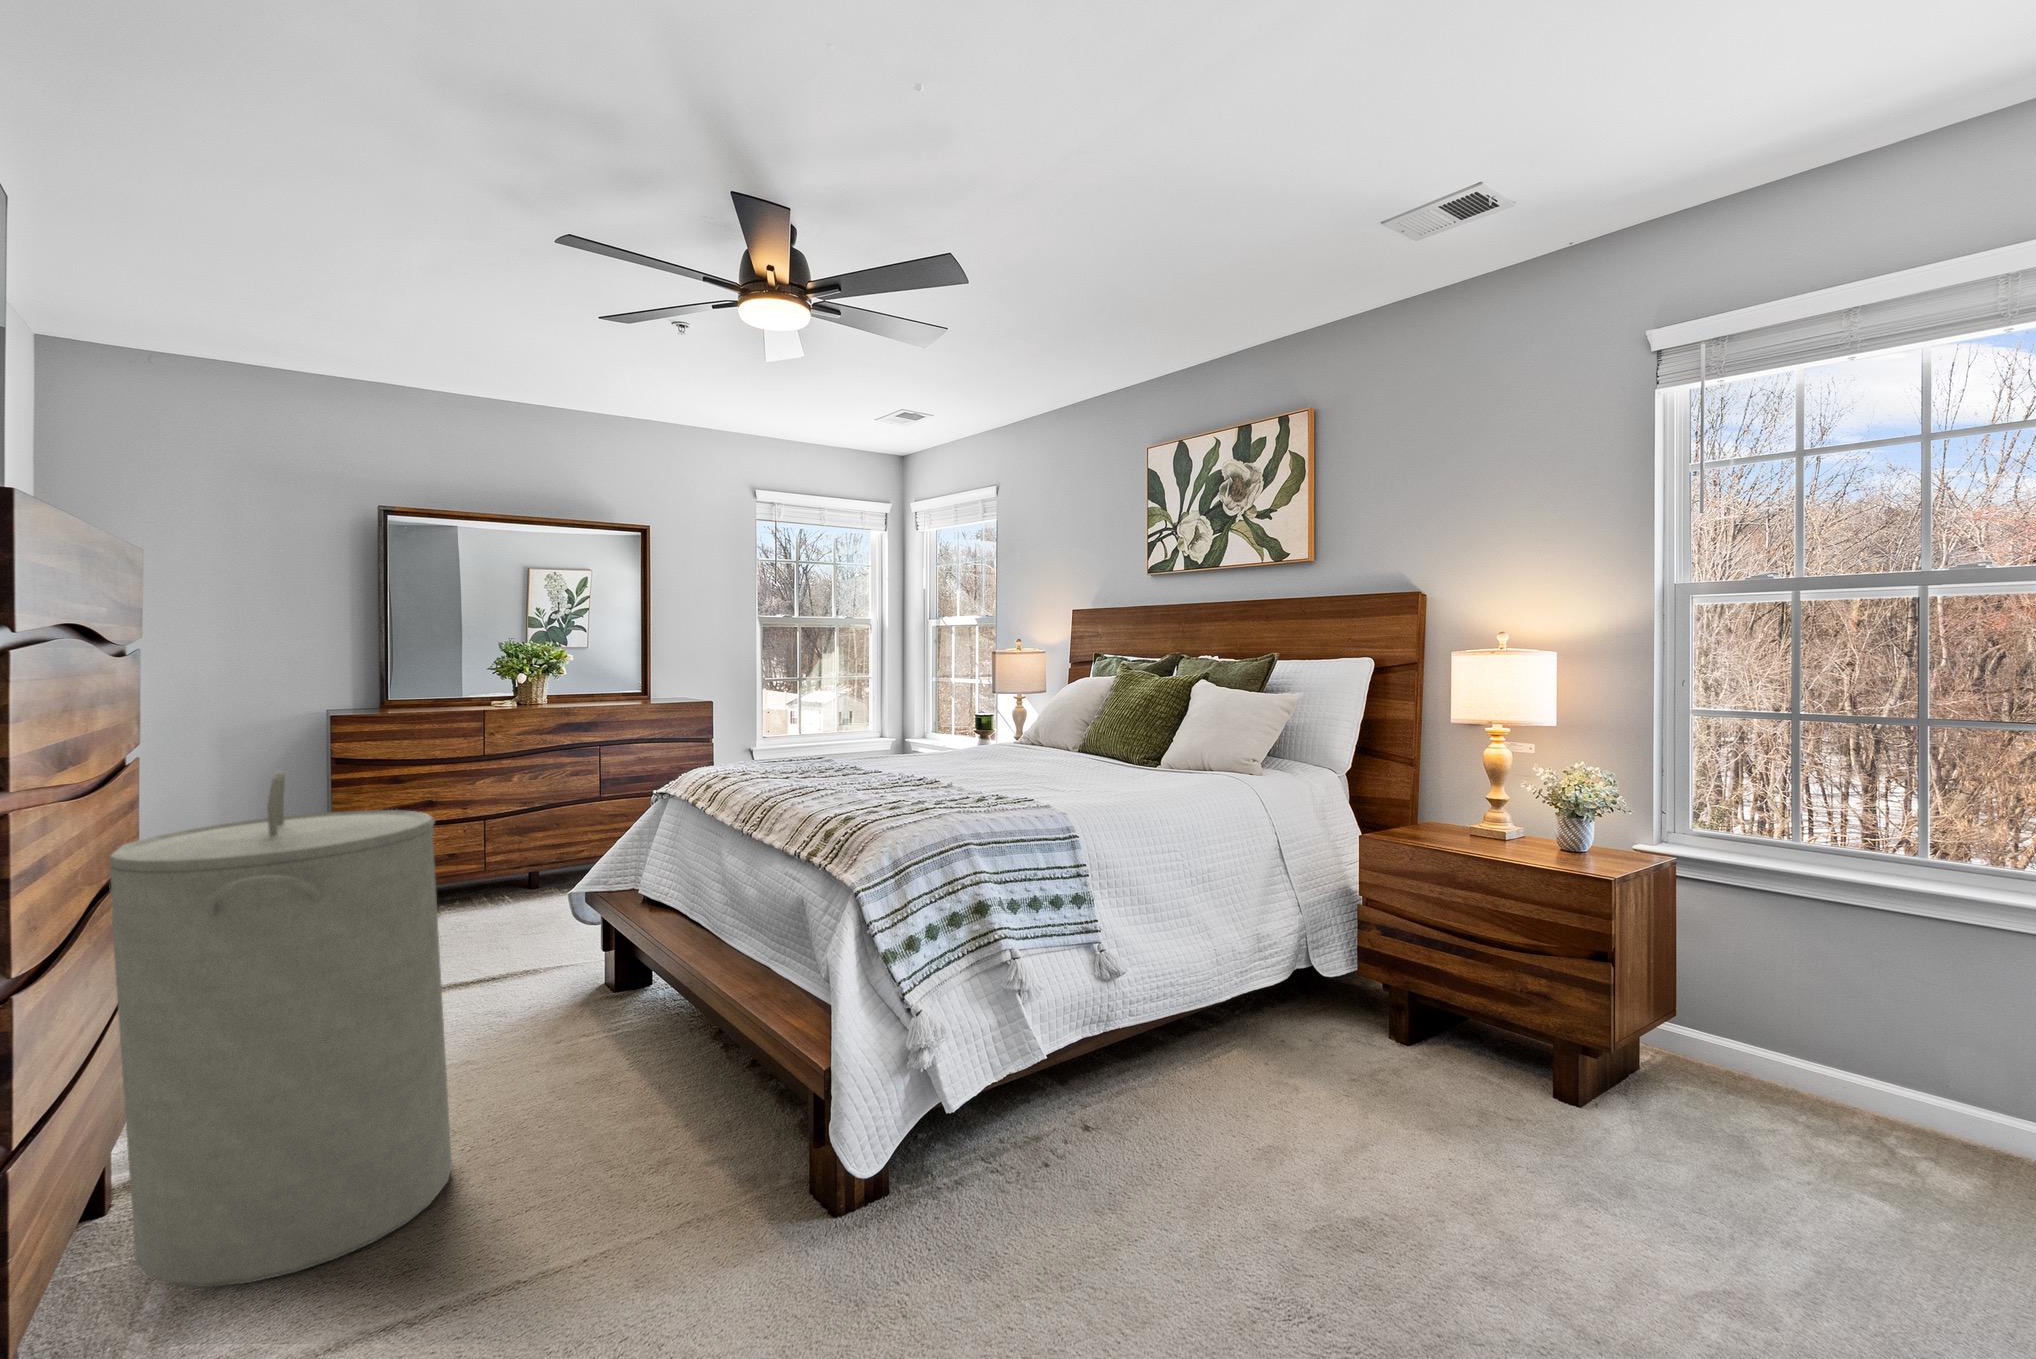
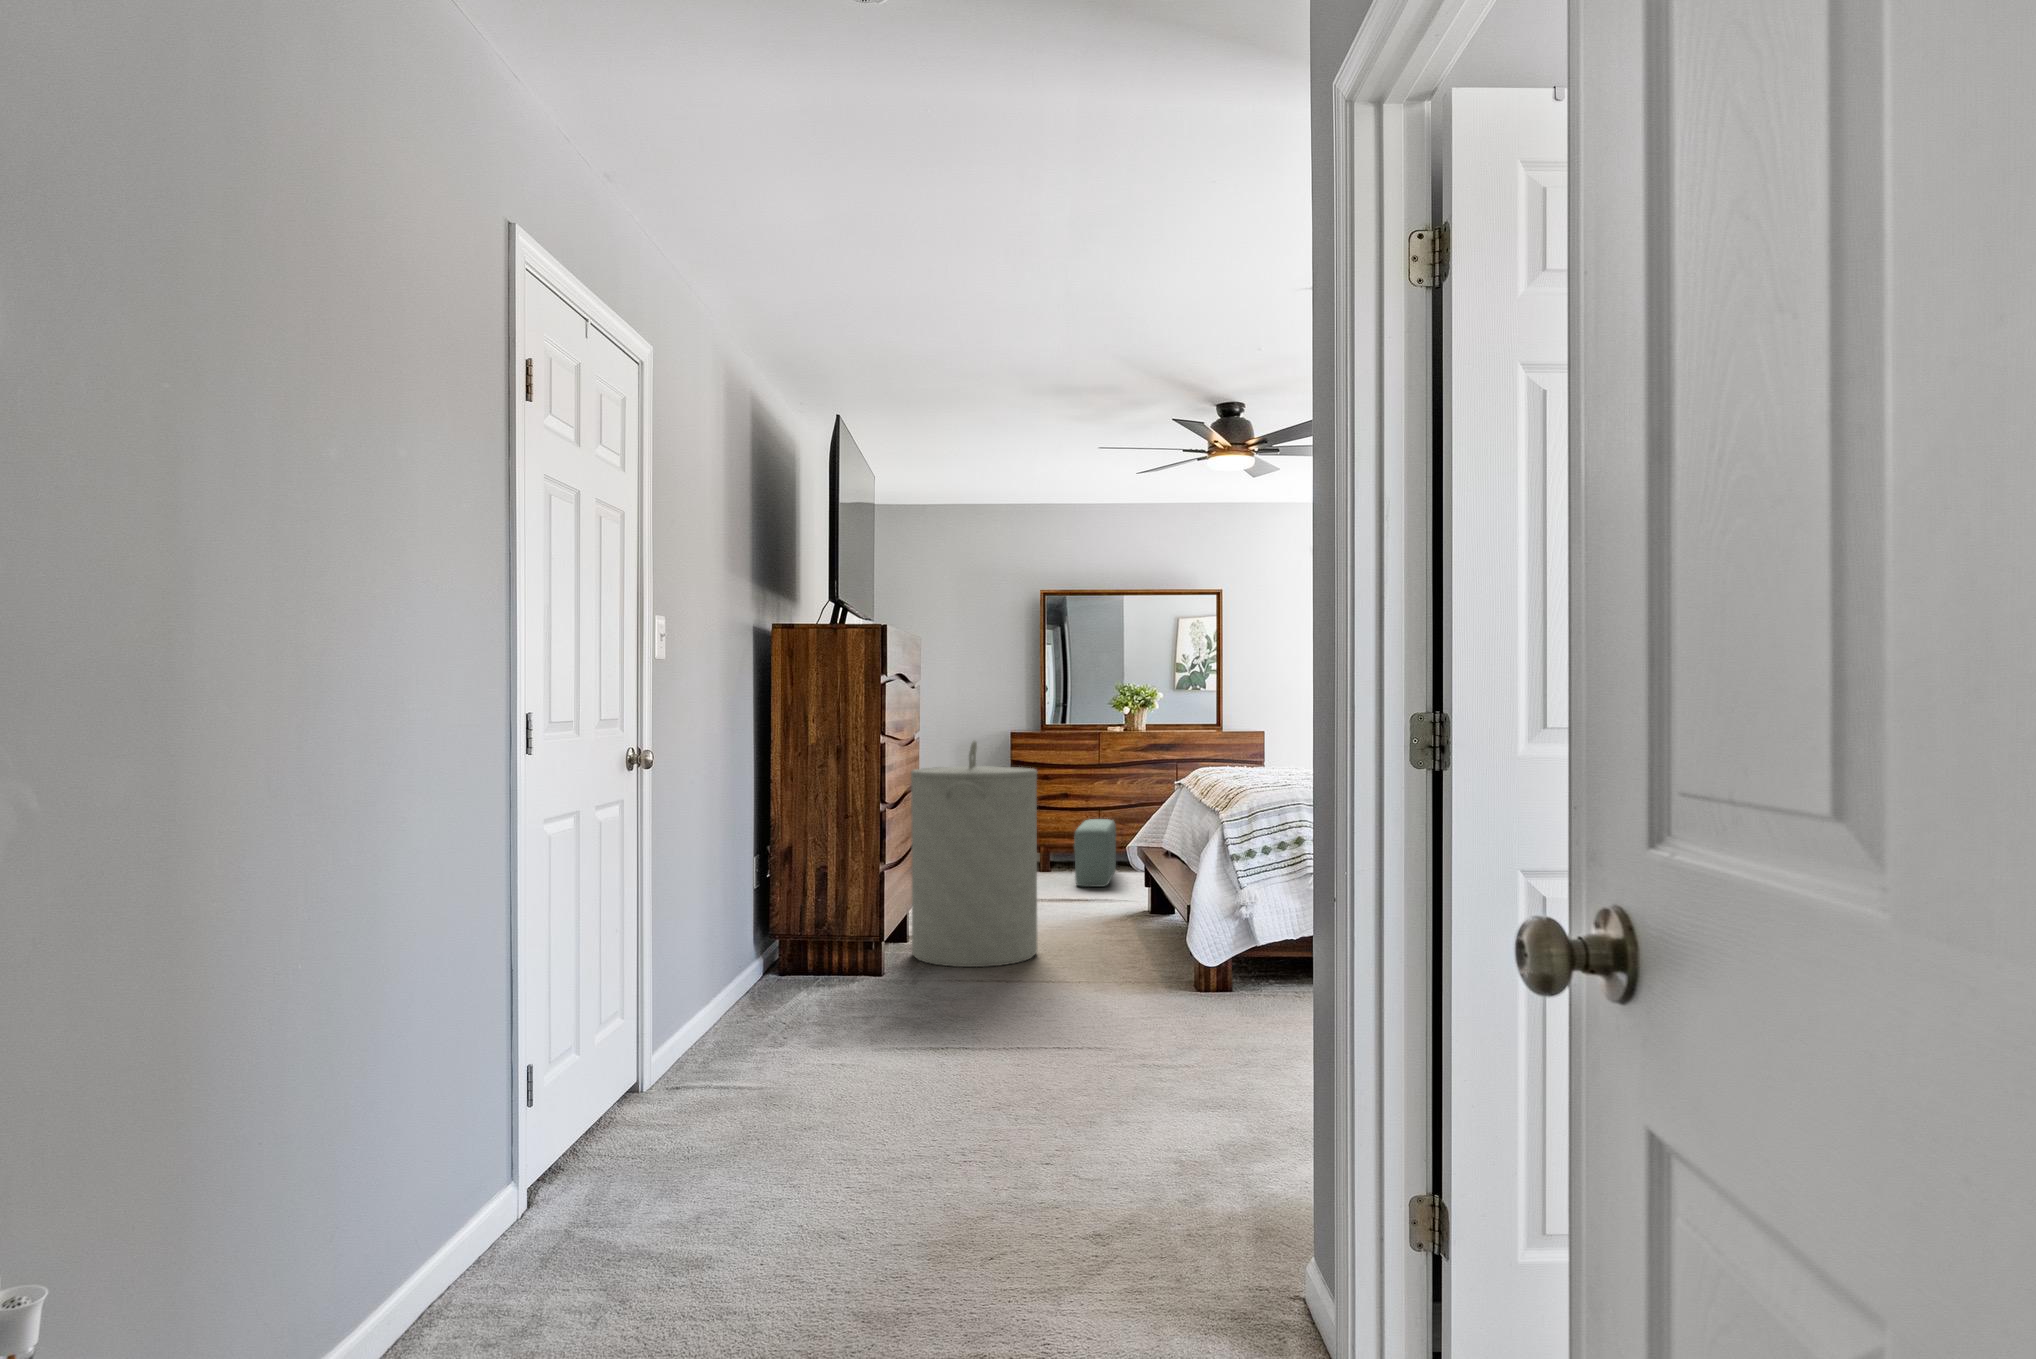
pouf: none [457,833,518,944] -> present [1074,819,1116,887]

